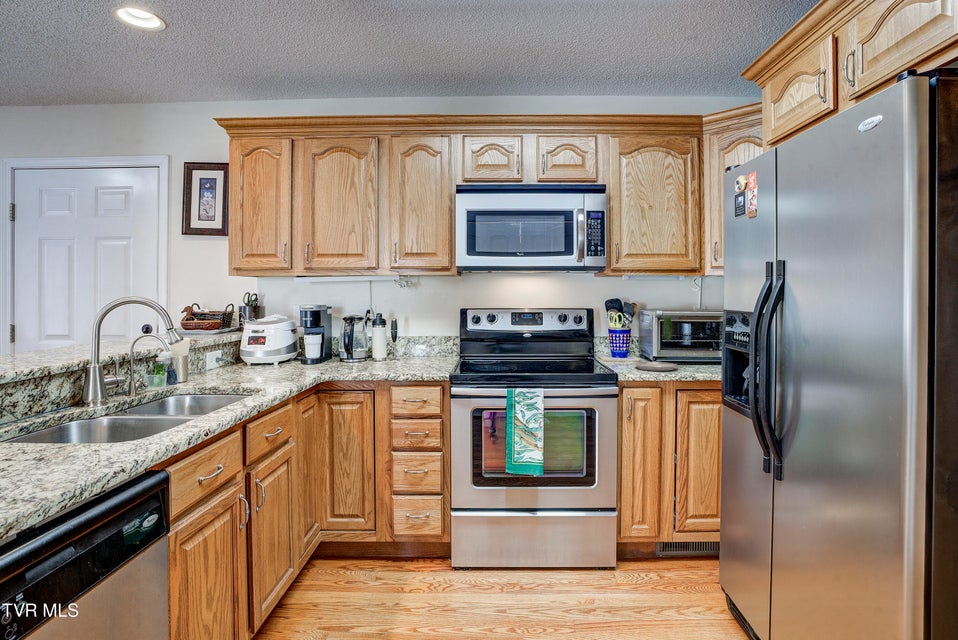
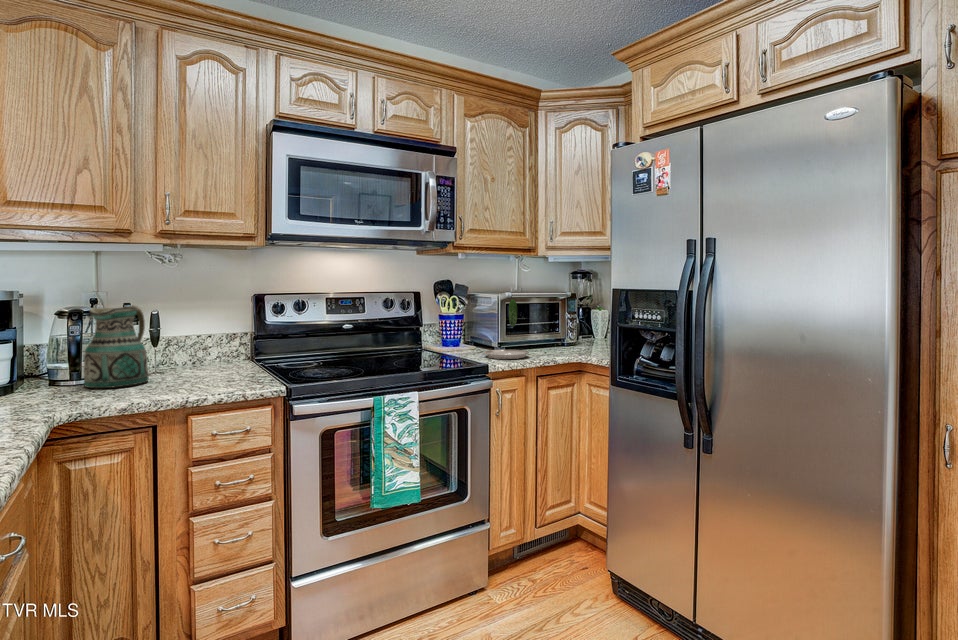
ceramic pitcher: none [354,317,390,366] -> present [84,306,149,388]

